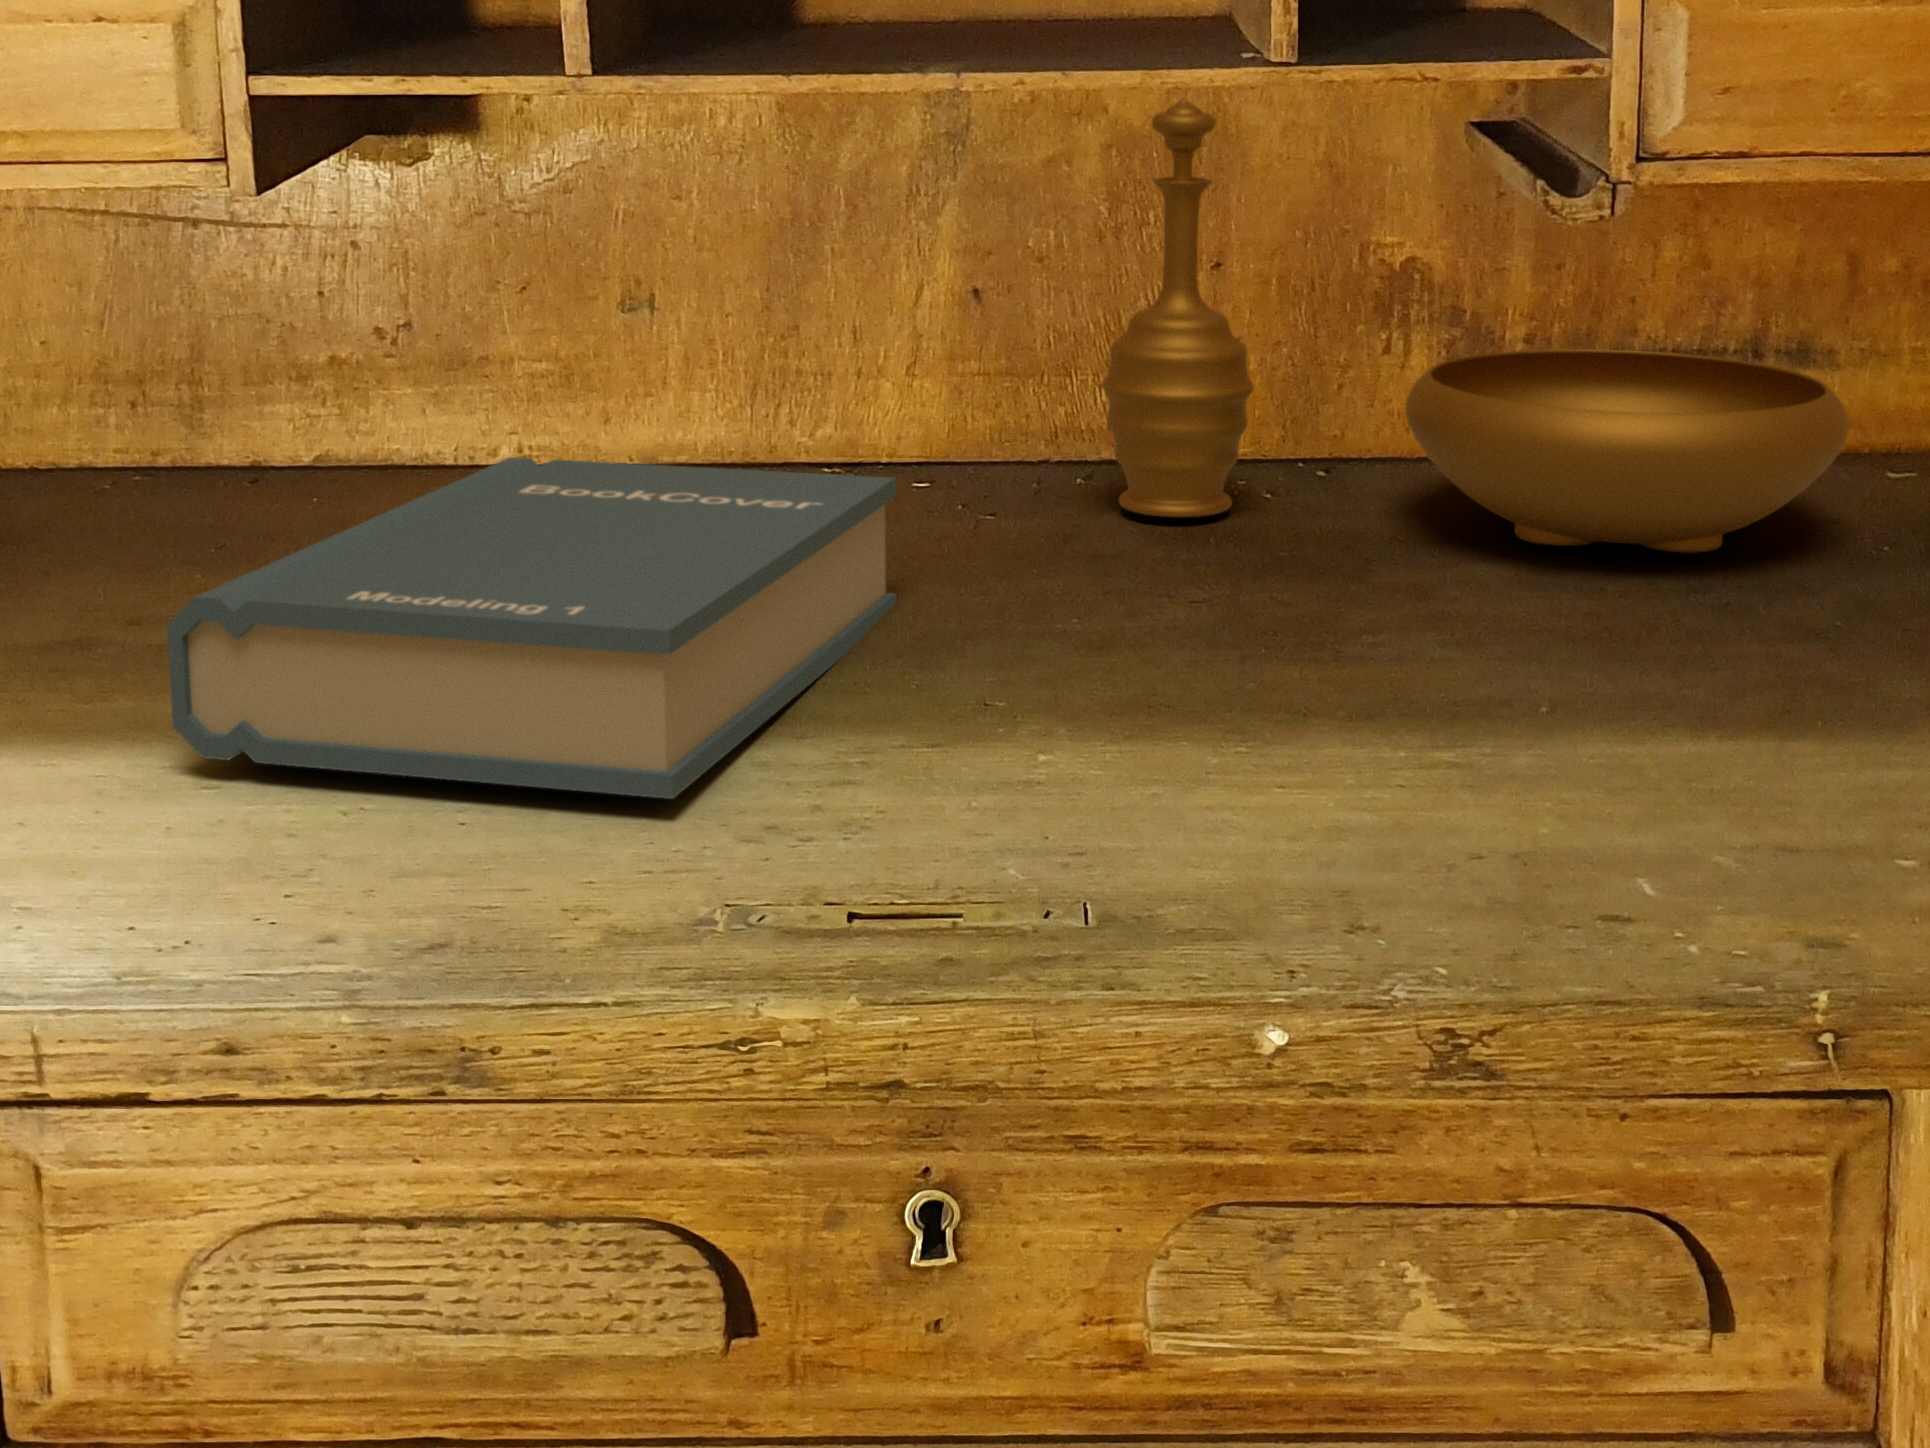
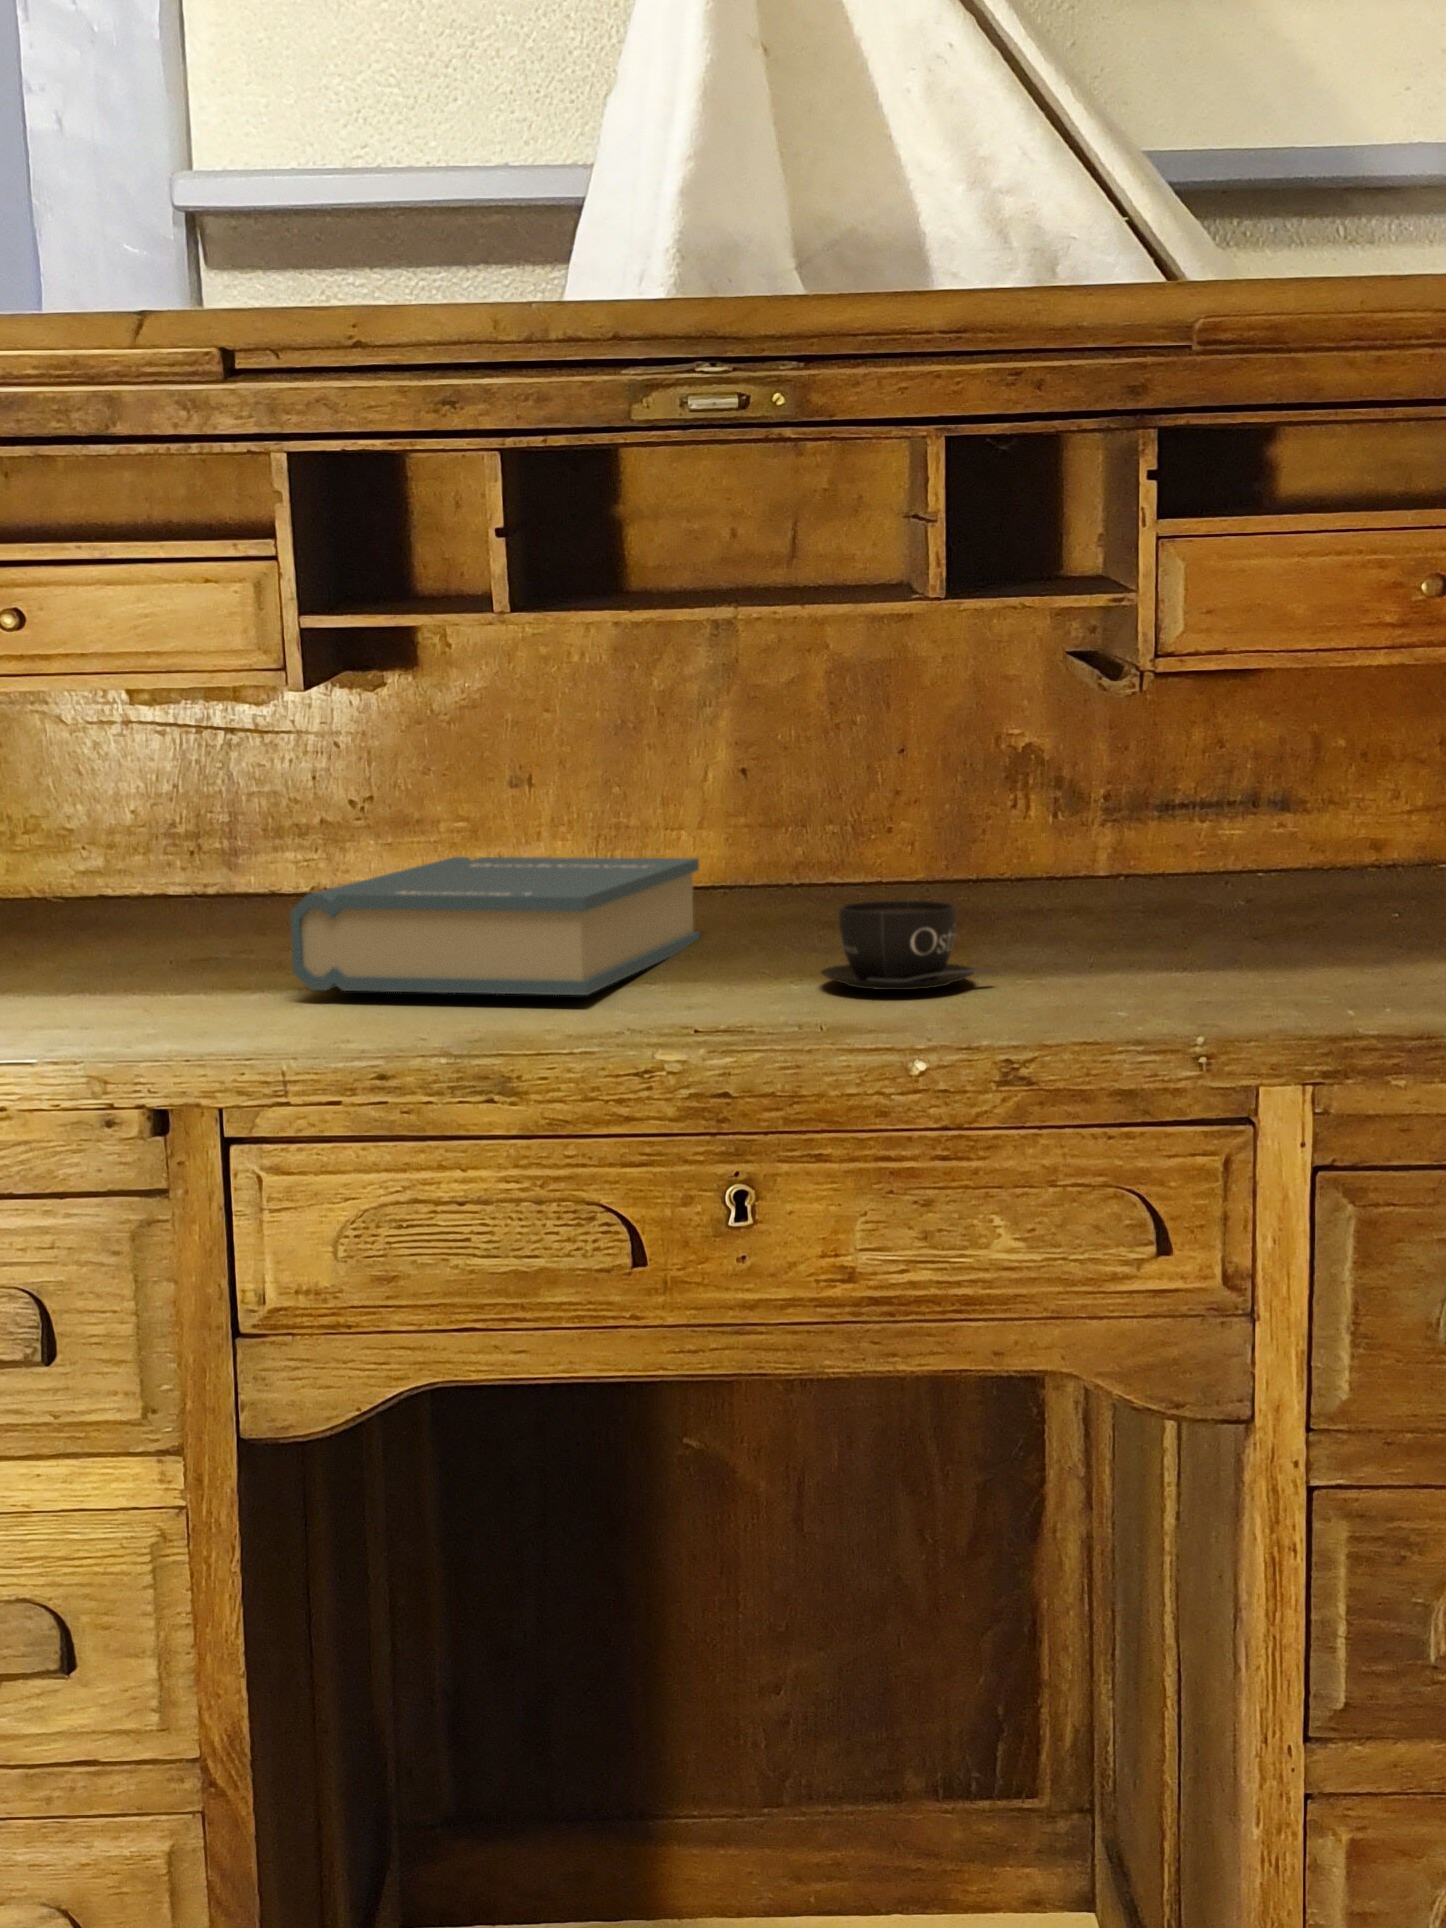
decorative bowl: present [1102,99,1849,553] -> none [826,630,1295,906]
teacup: none [1088,610,1397,791] -> present [821,901,994,990]

